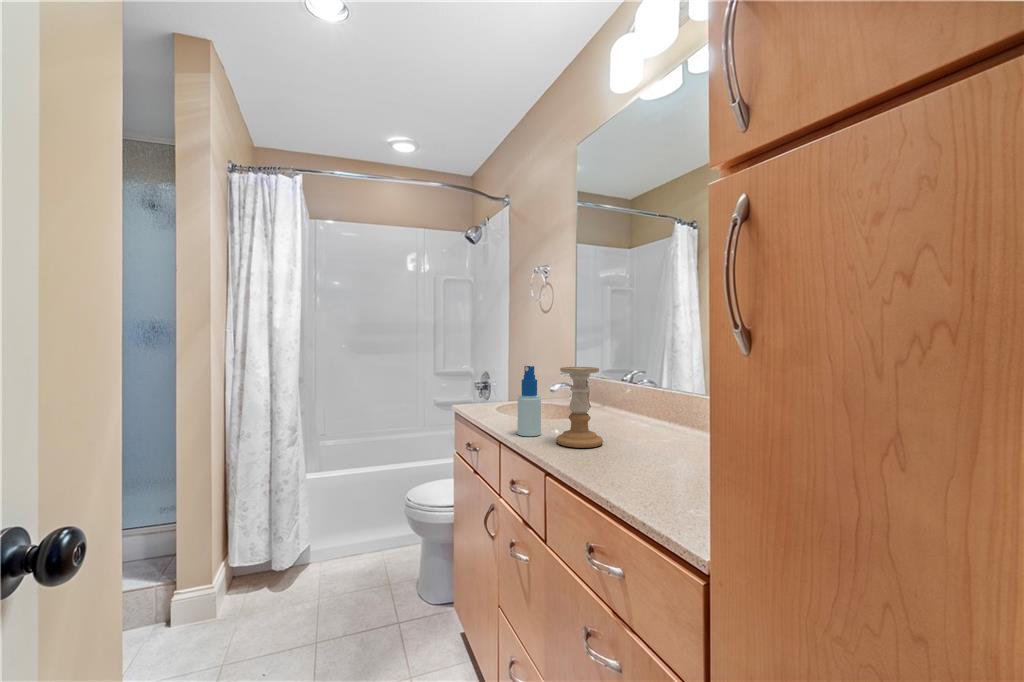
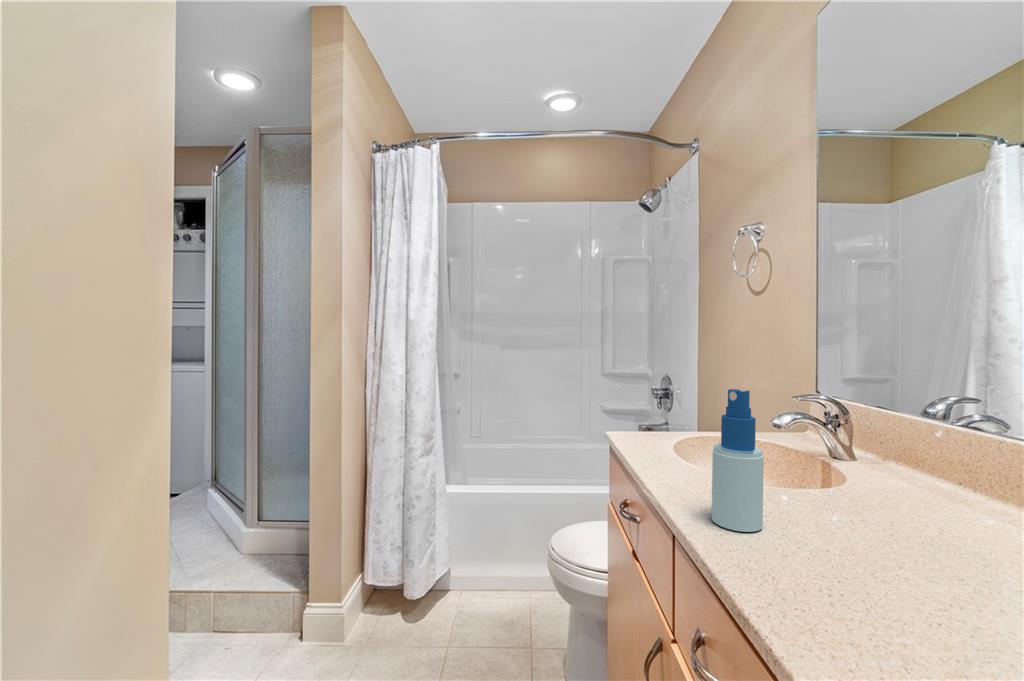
candle holder: present [556,367,603,448] -> none [805,400,939,607]

